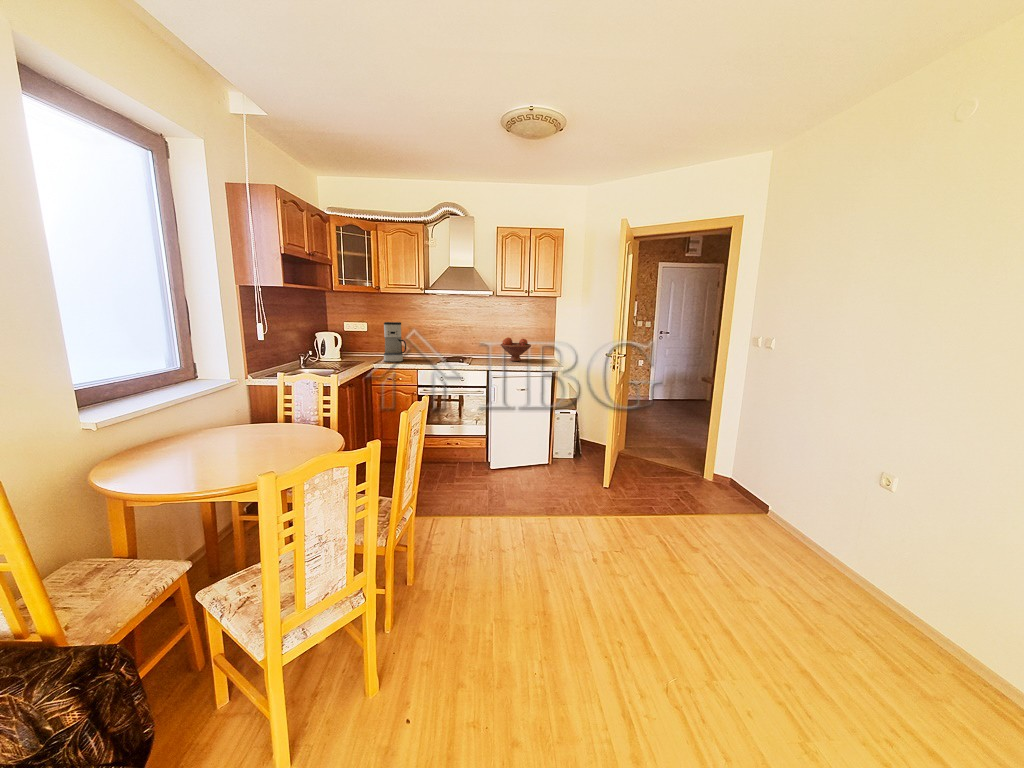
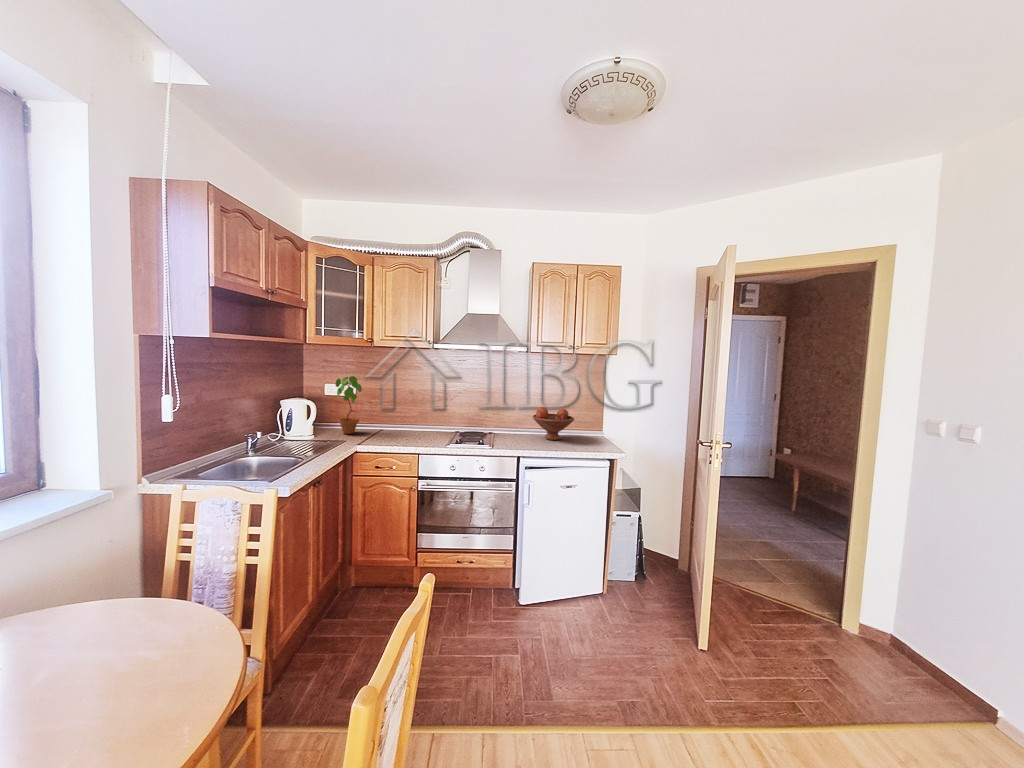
potted plant: none [354,316,373,358] -> present [335,376,362,434]
coffee maker: present [384,322,406,362] -> none [373,385,405,441]

